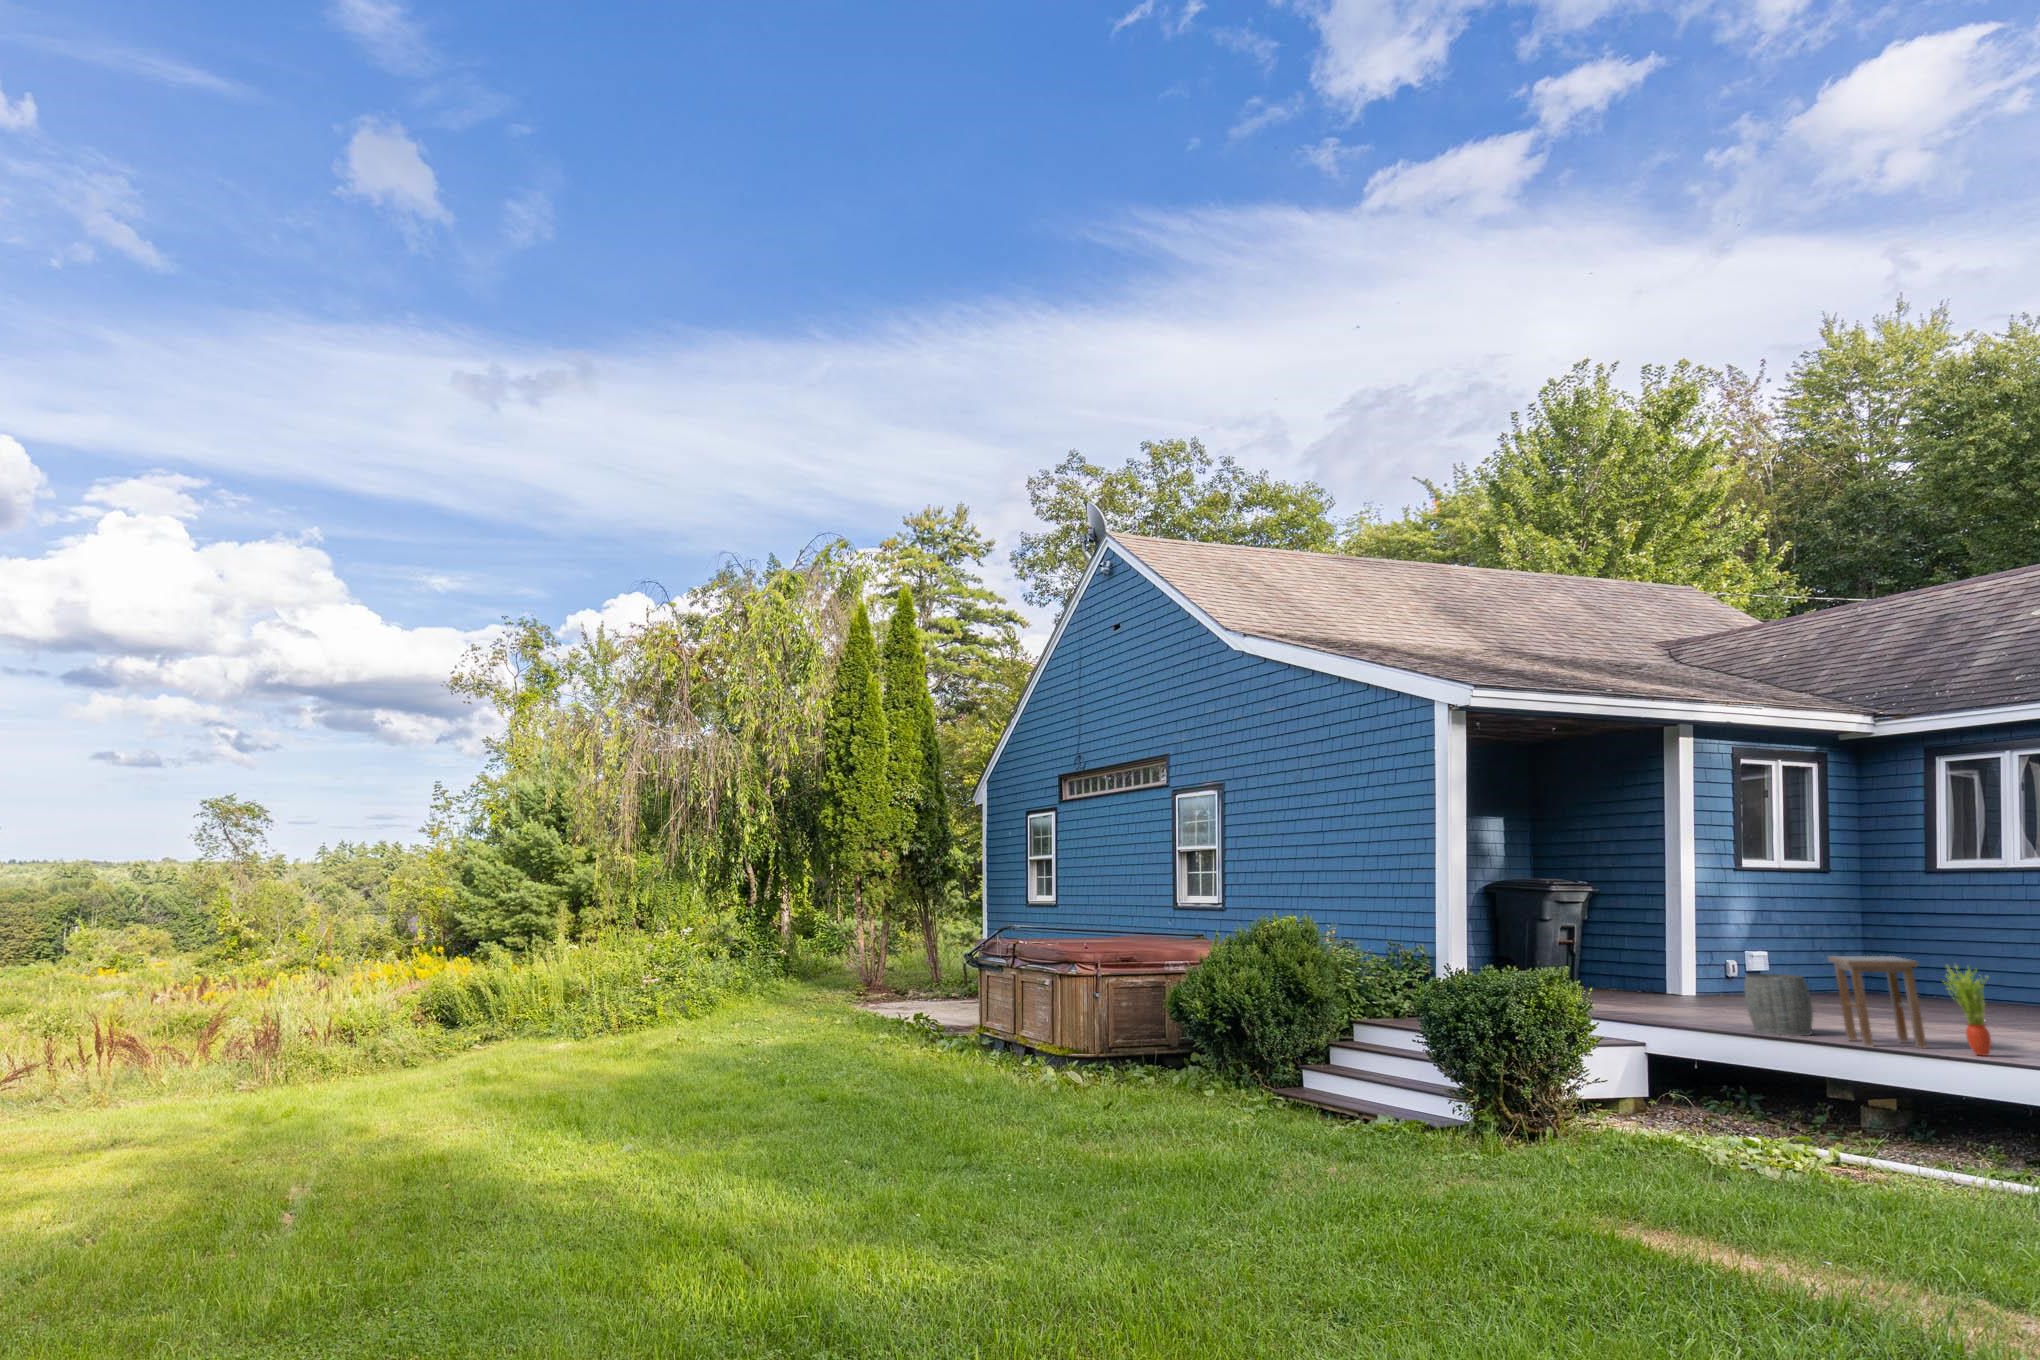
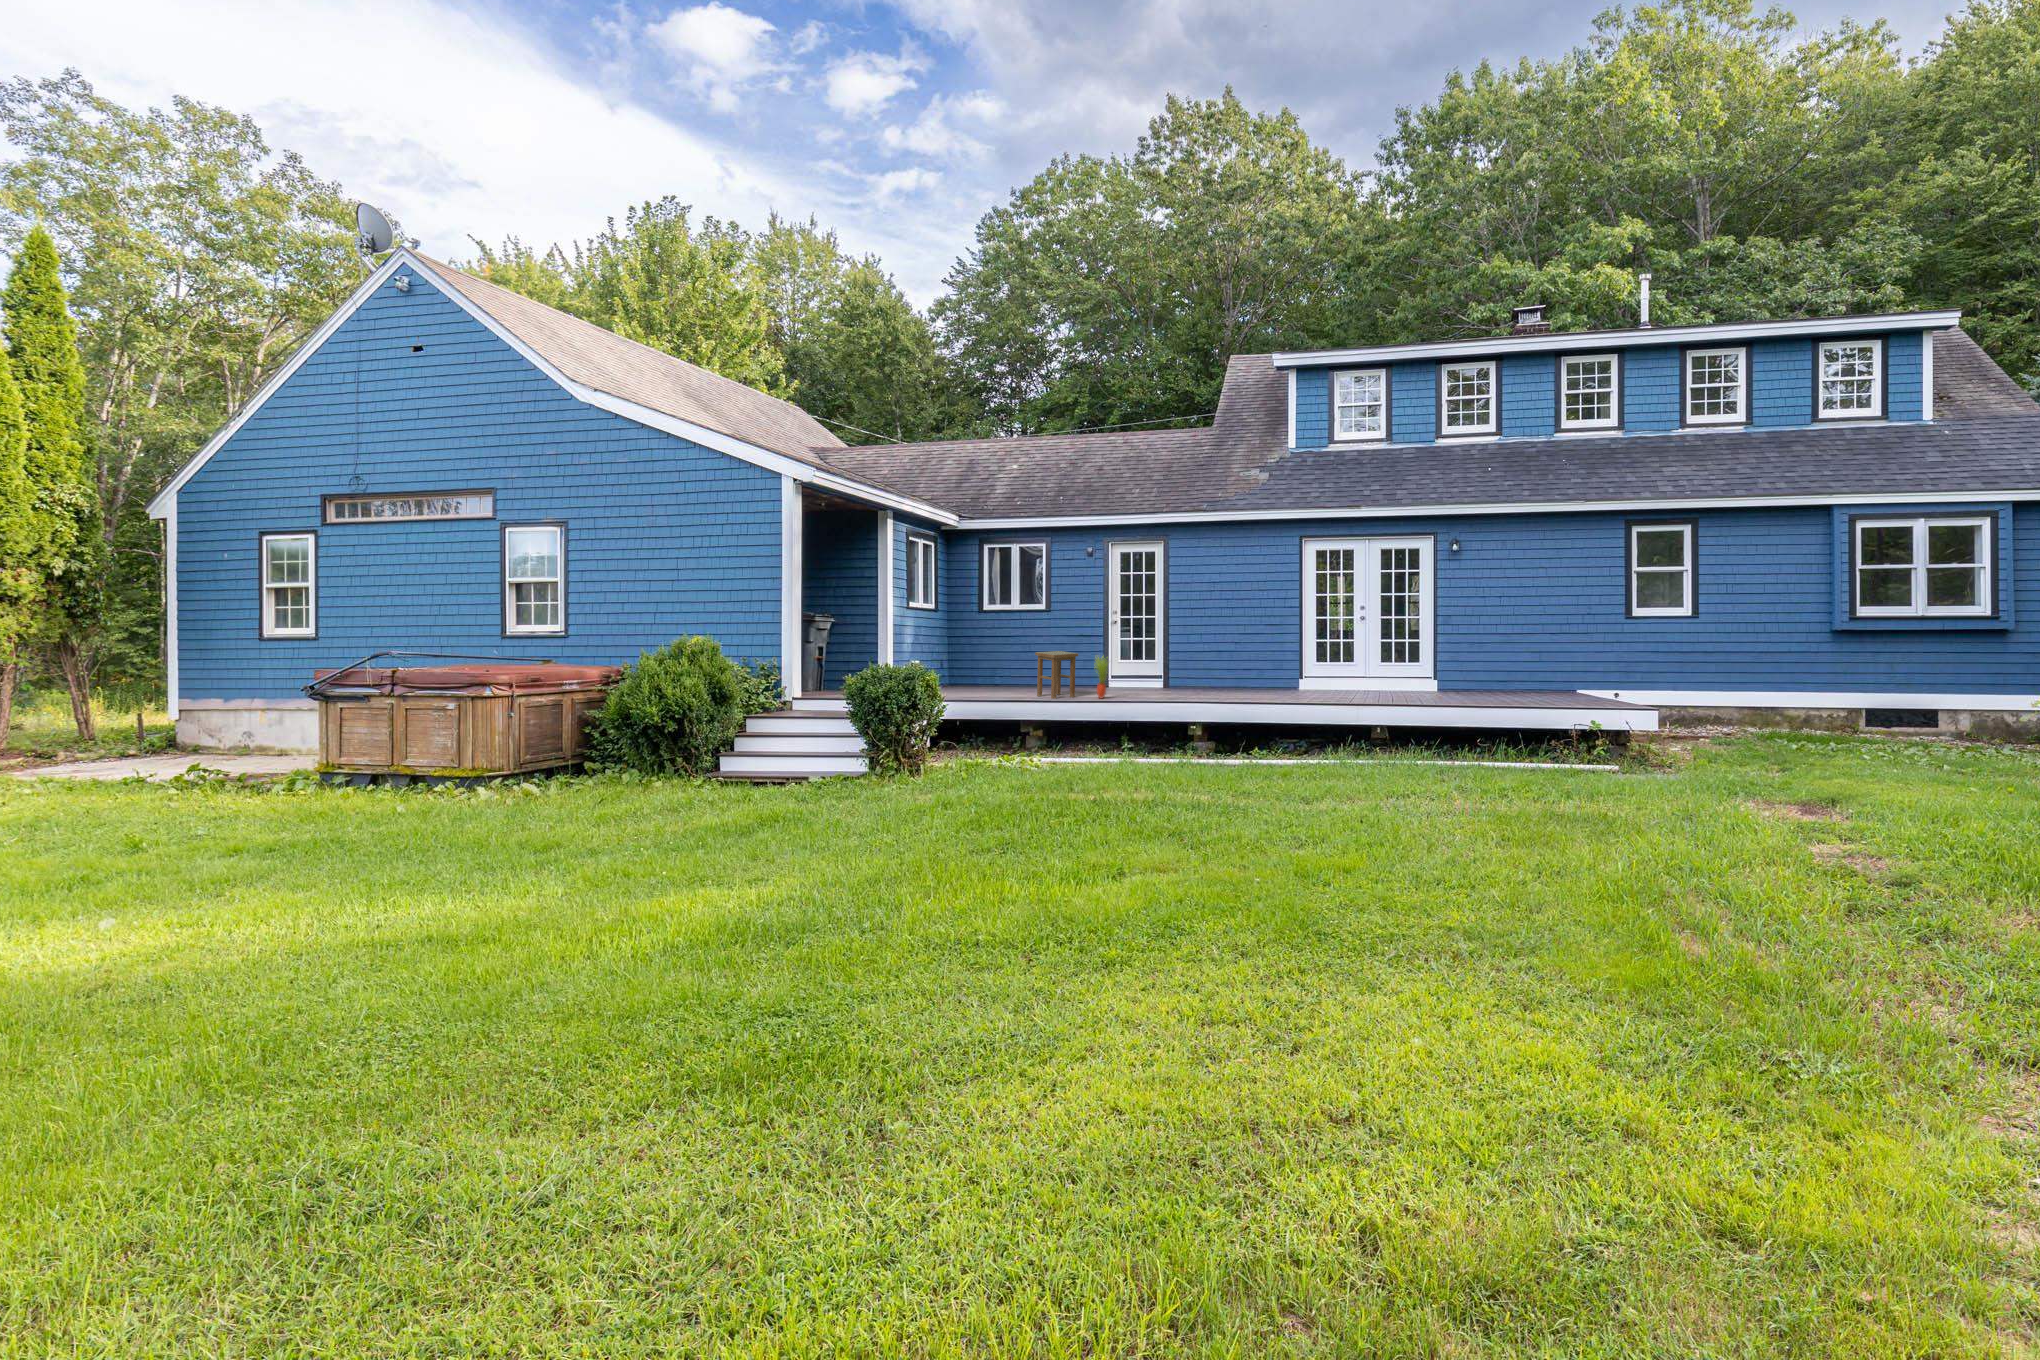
woven basket: present [1744,974,1813,1036] -> none [988,663,1018,697]

